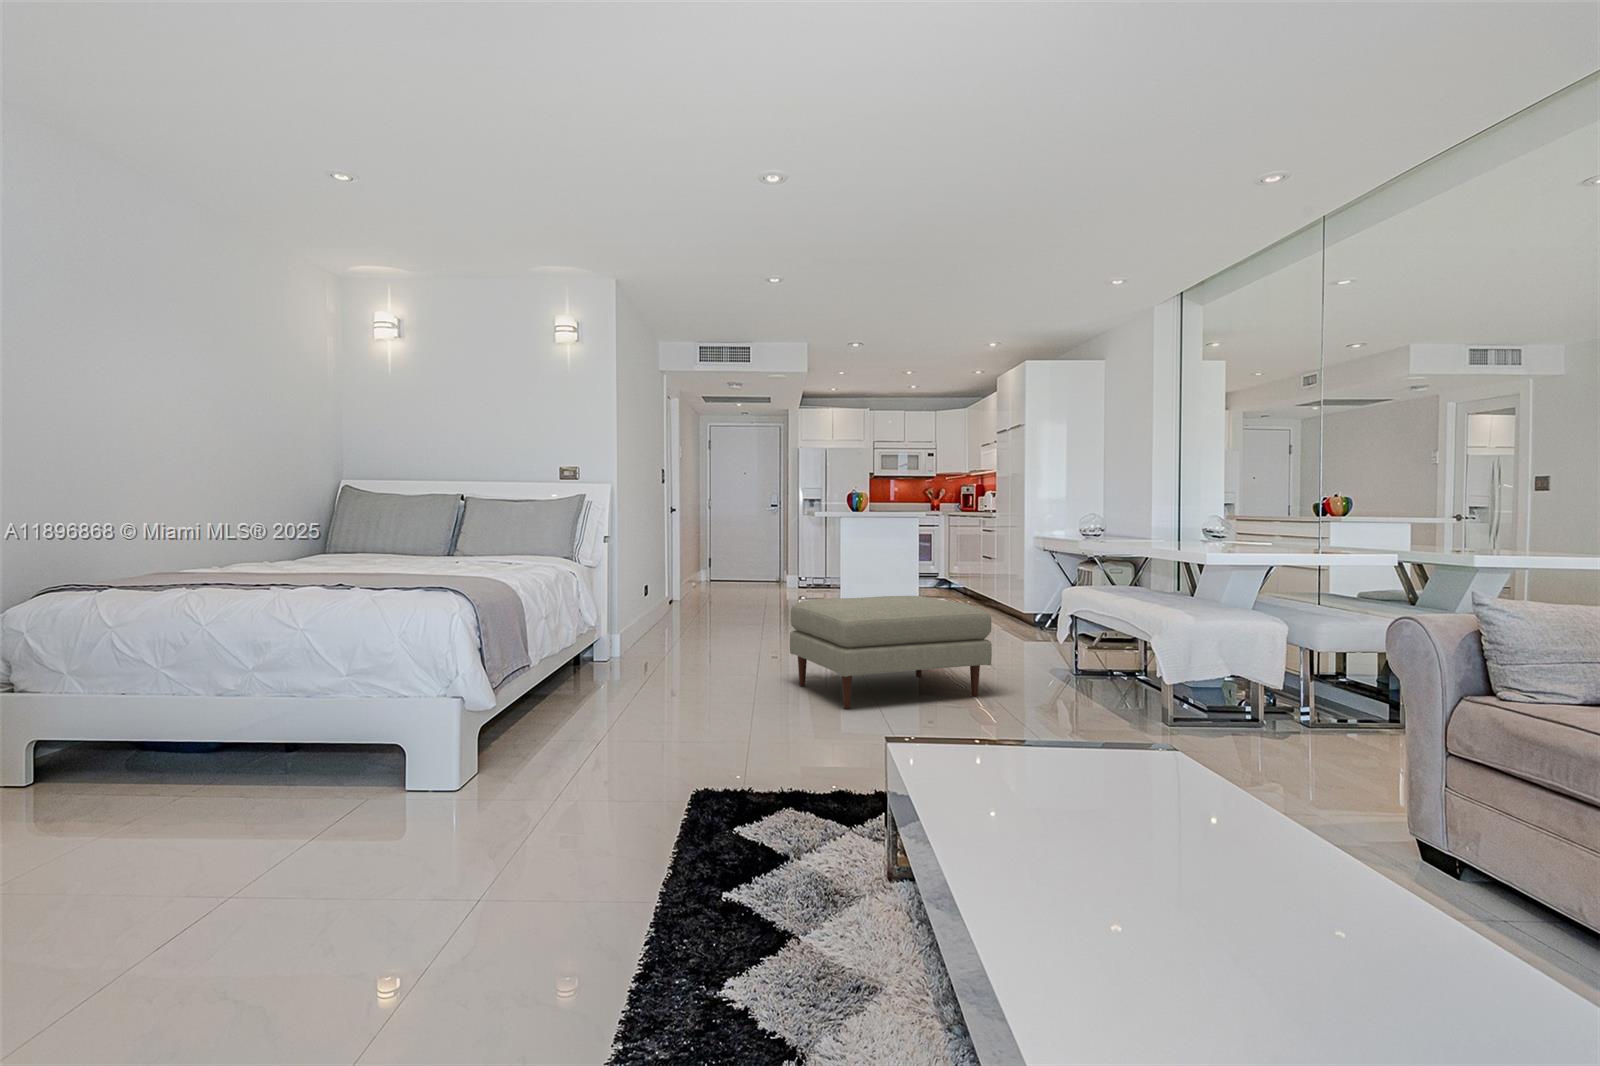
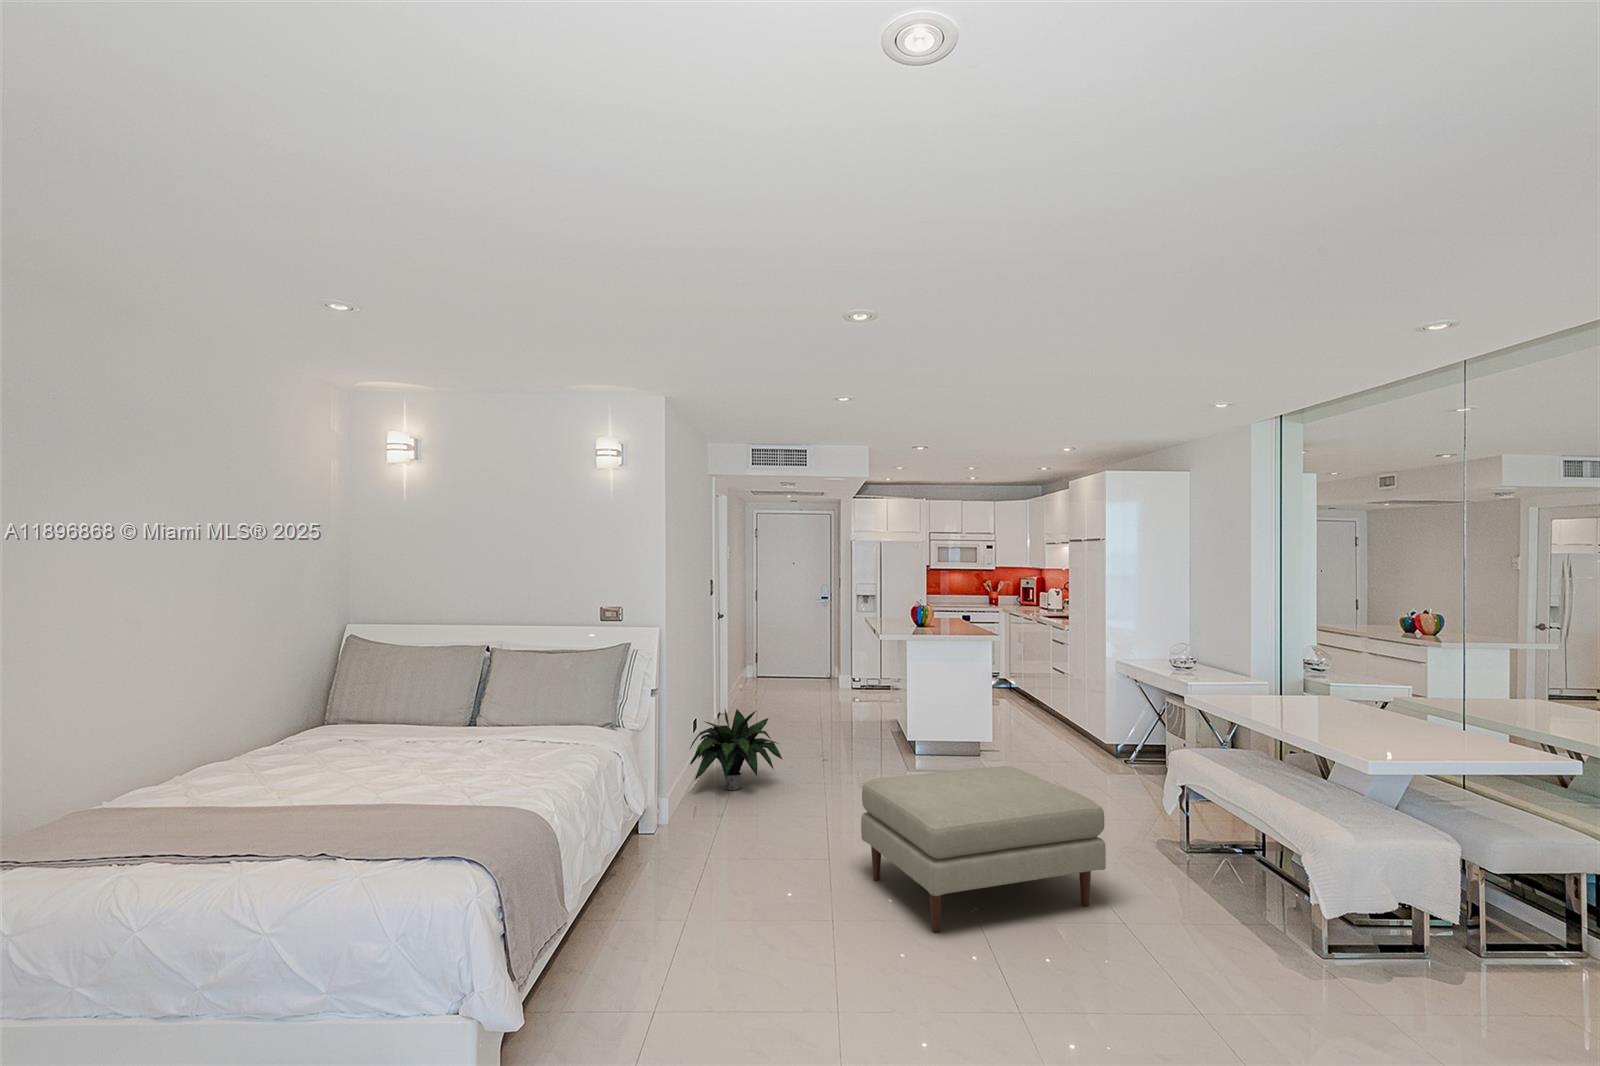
potted plant: none [640,571,727,644] -> present [690,709,782,790]

